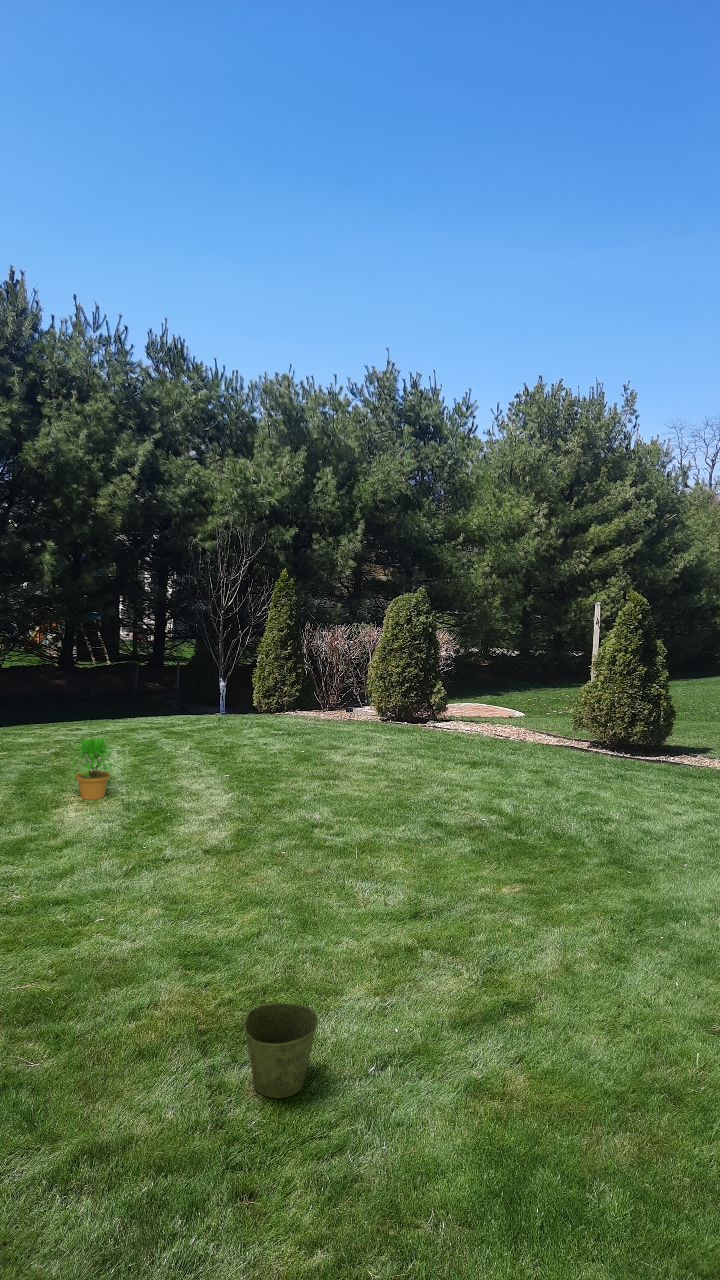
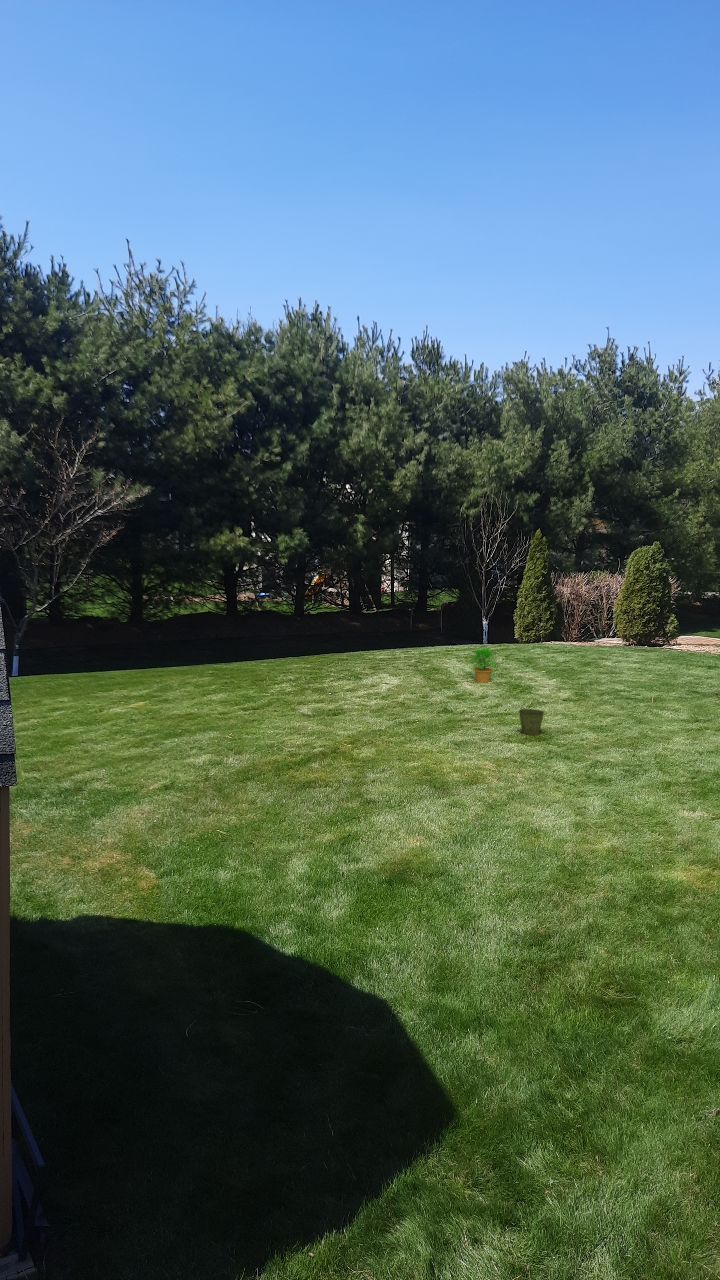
bucket: present [244,979,319,1098] -> present [519,709,544,735]

